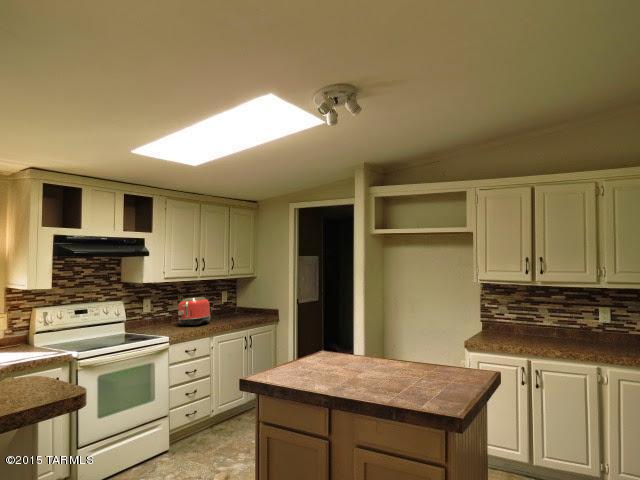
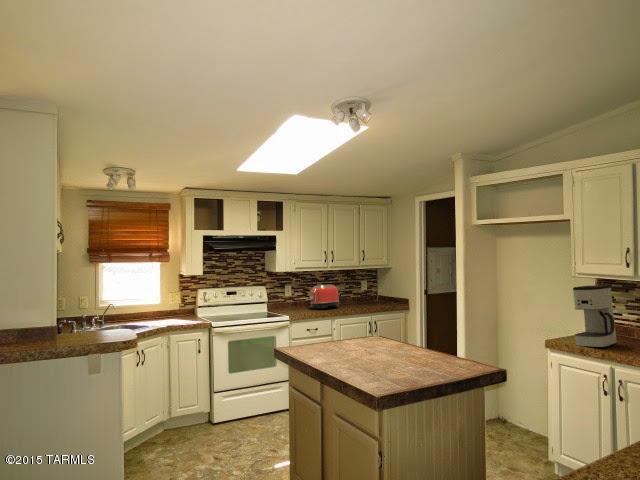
coffee maker: none [486,290,520,344] -> present [573,285,617,348]

